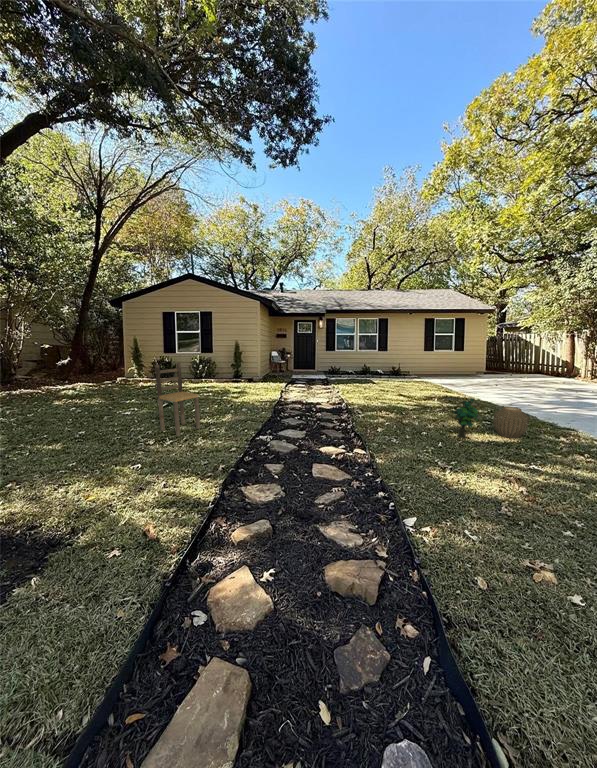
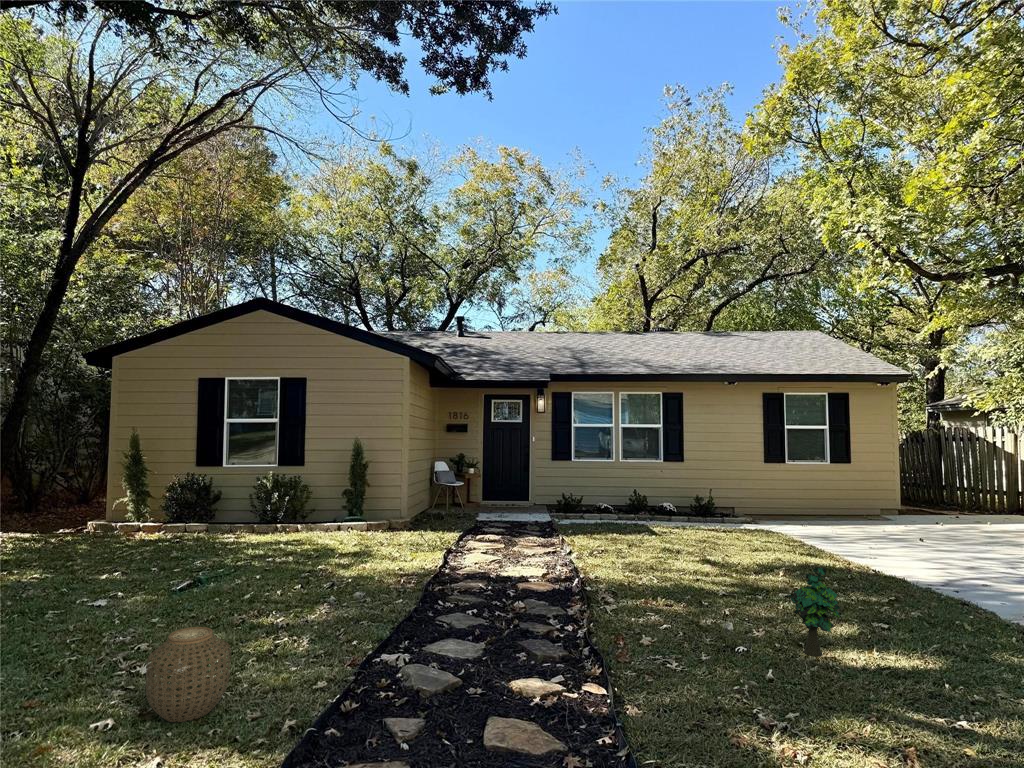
chair: present [155,363,200,436] -> none [175,493,263,651]
woven basket: present [493,407,529,438] -> present [146,627,231,722]

